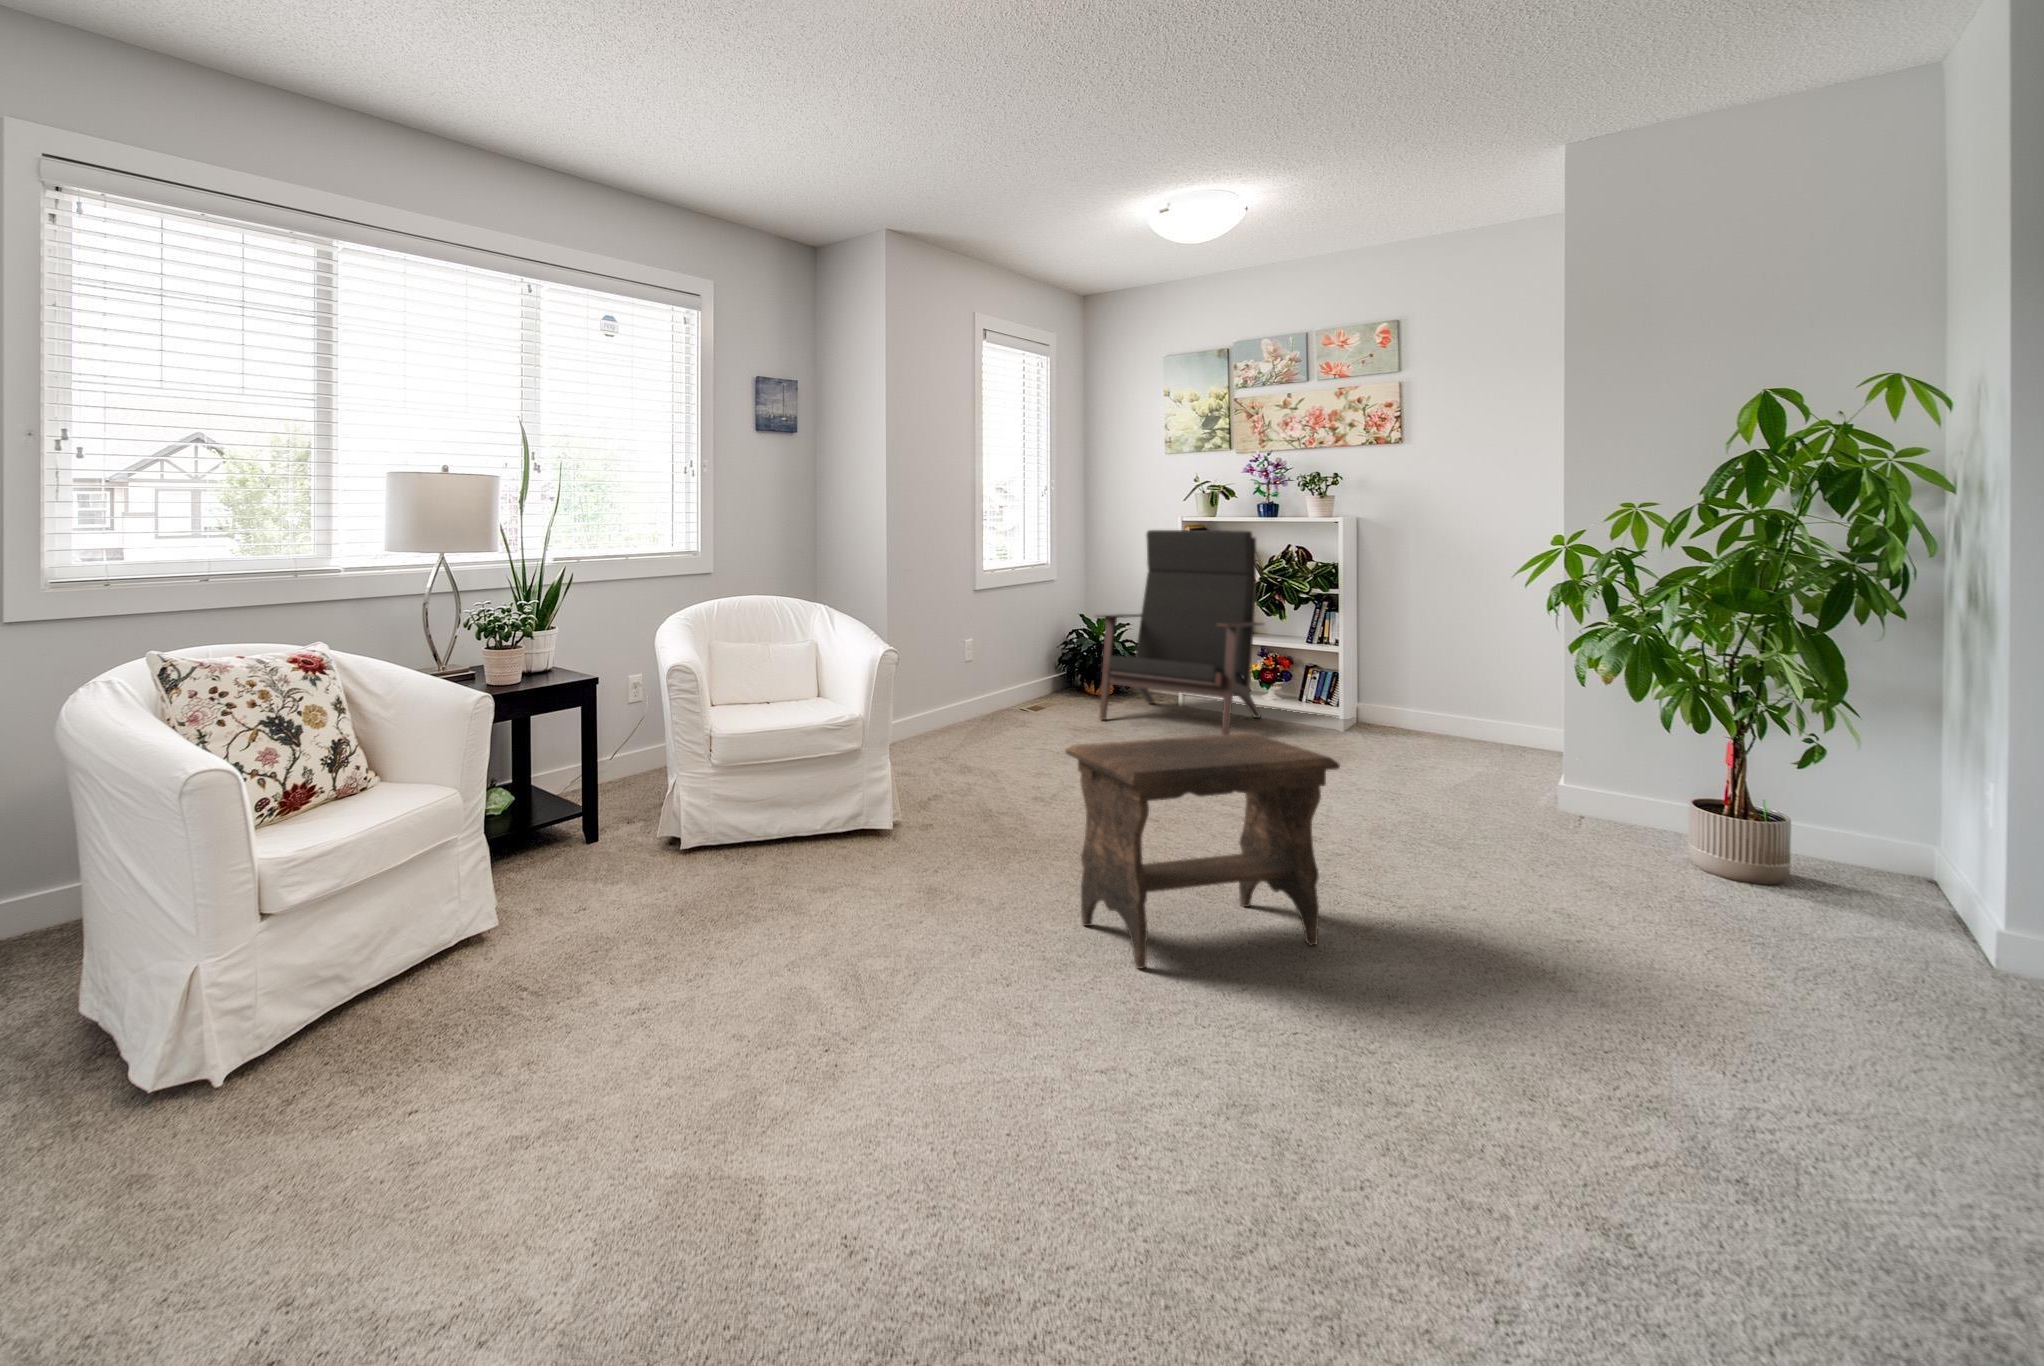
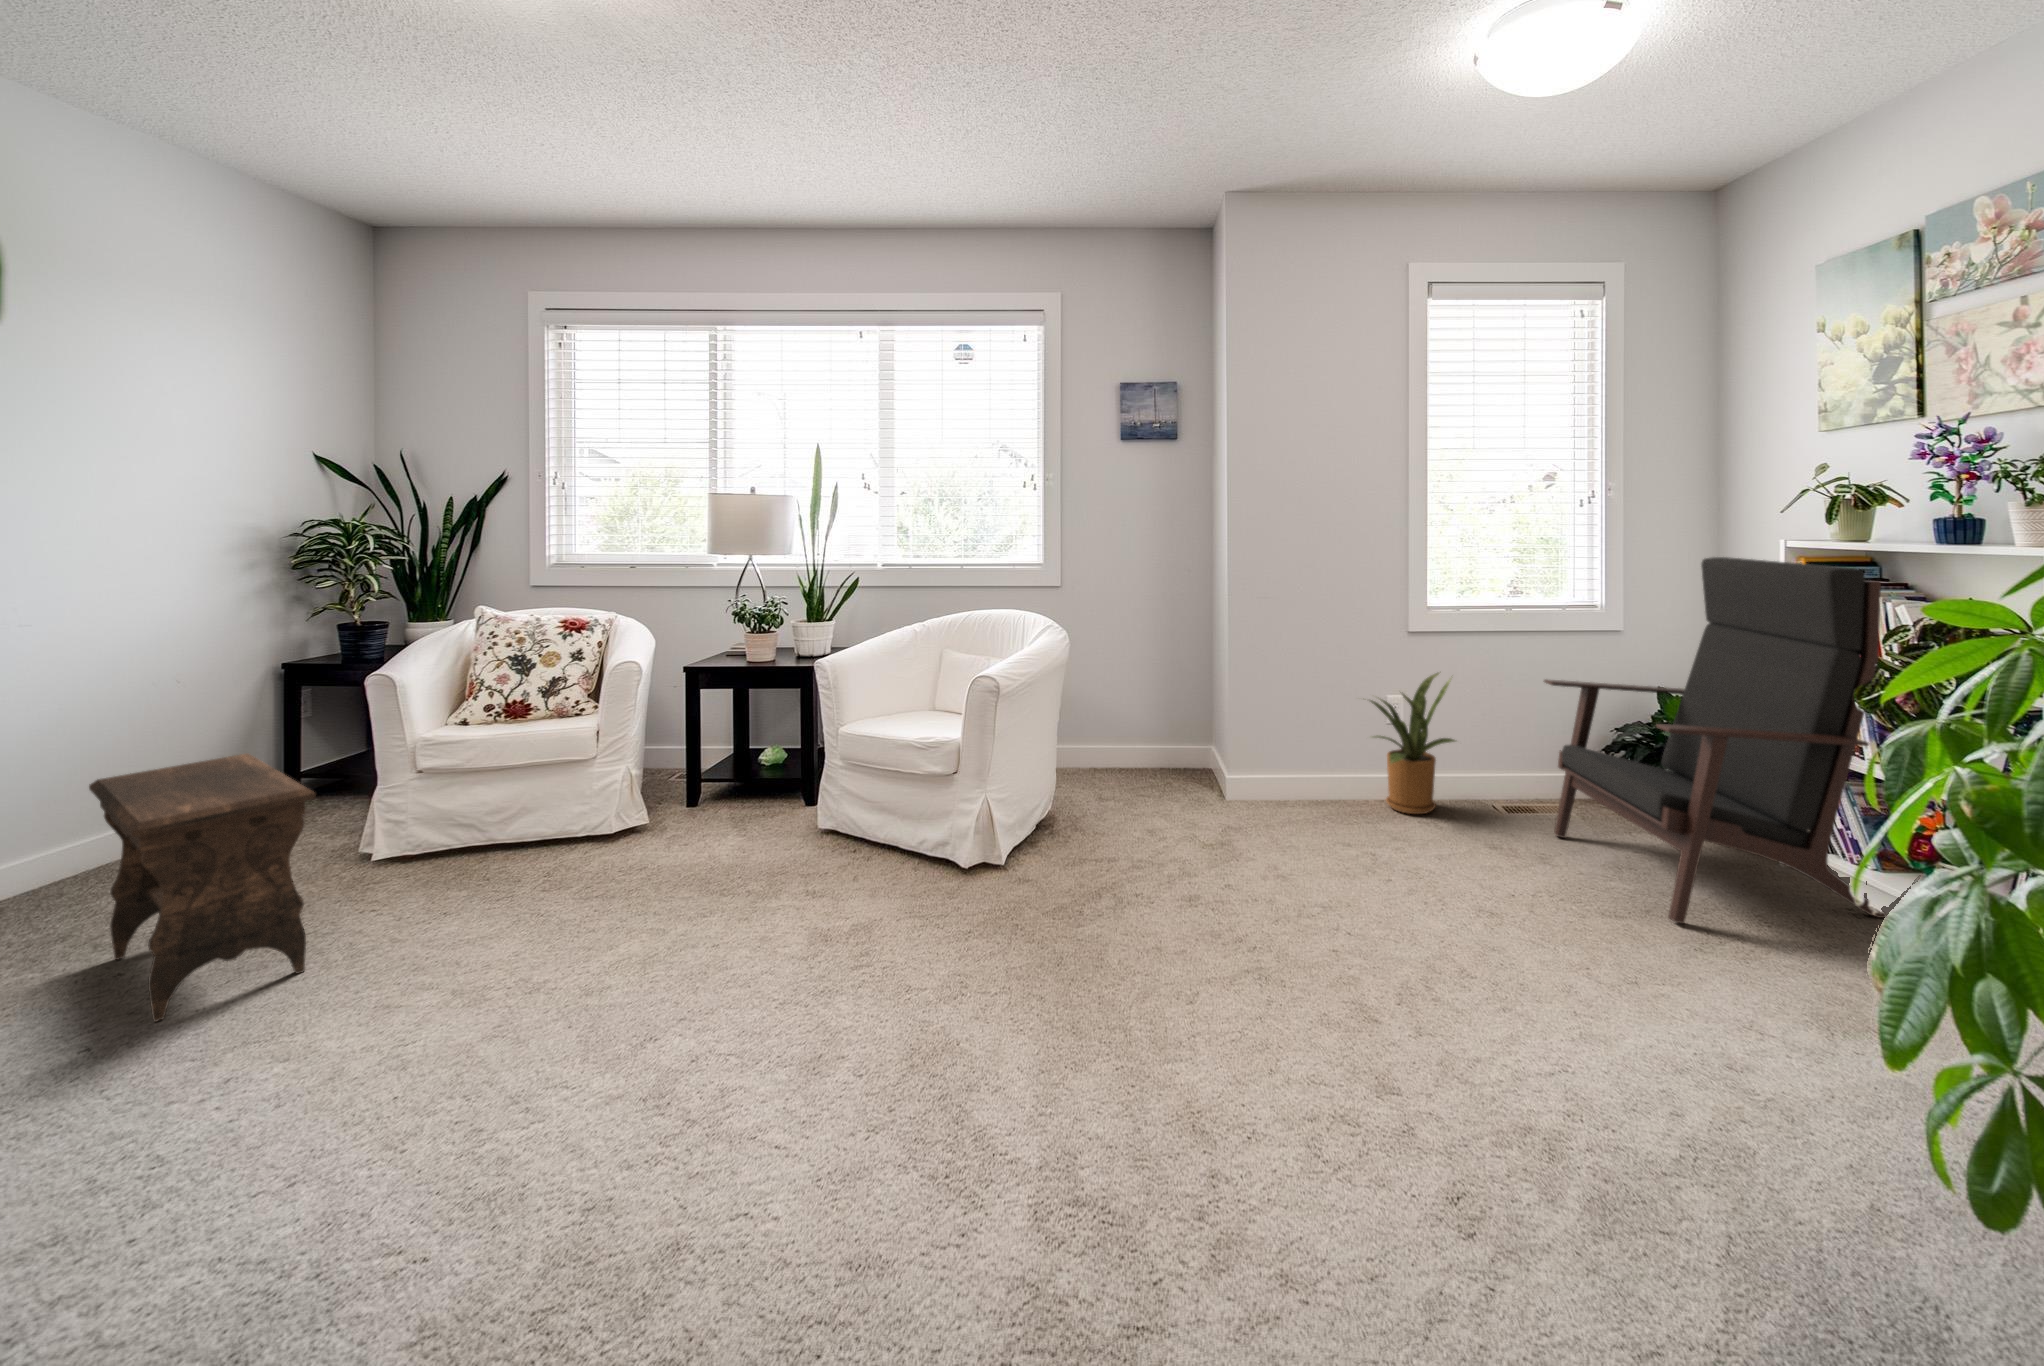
house plant: none [968,622,1036,729] -> present [1370,673,1455,814]
footstool: present [1066,733,1340,969] -> present [89,754,316,1022]

